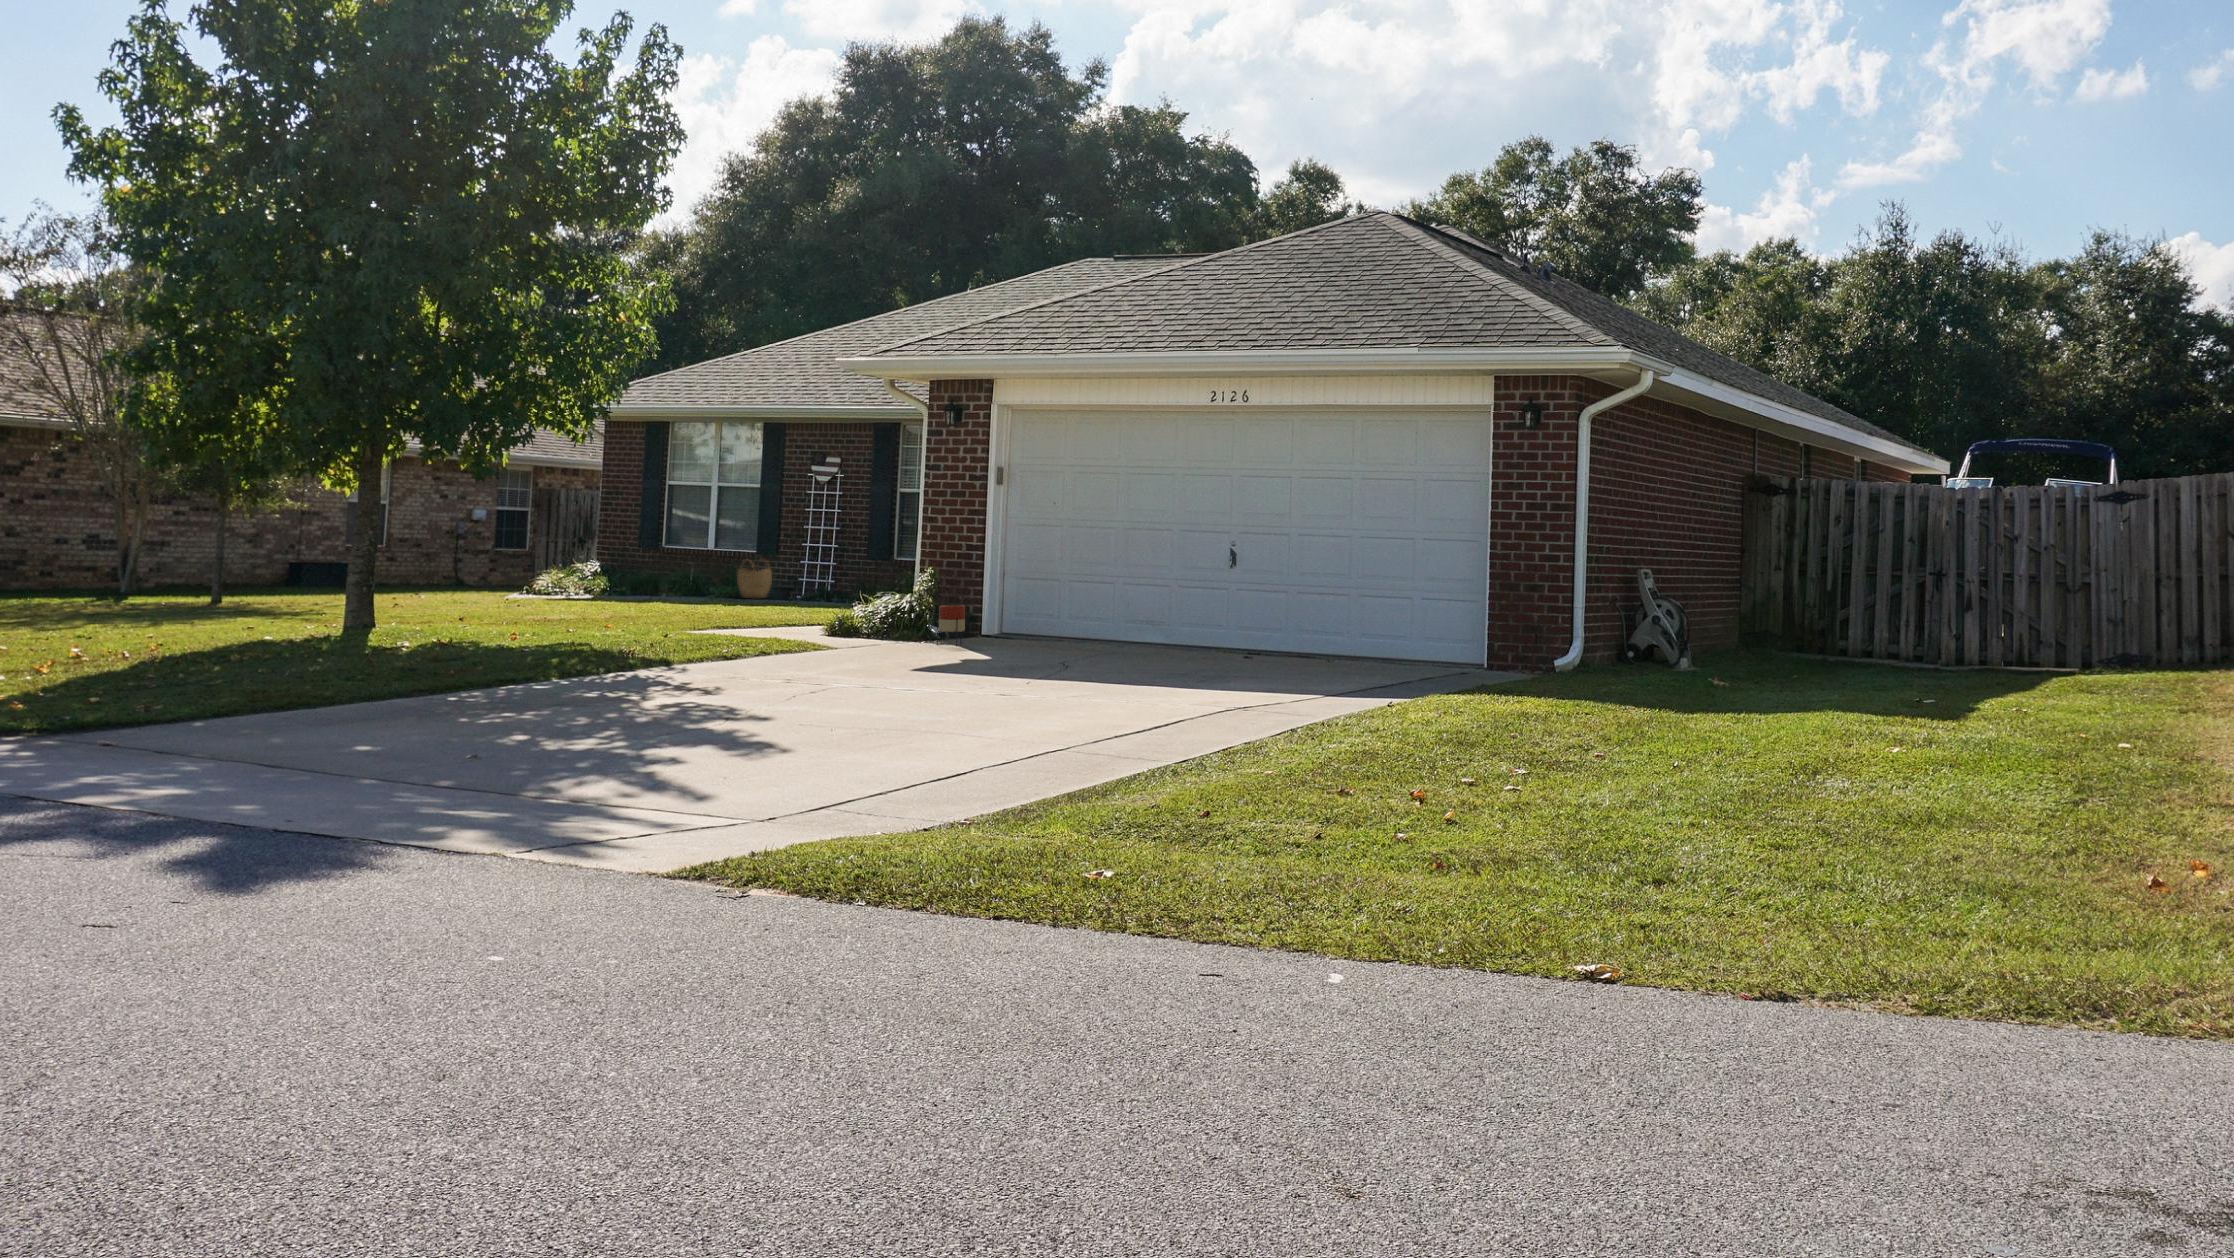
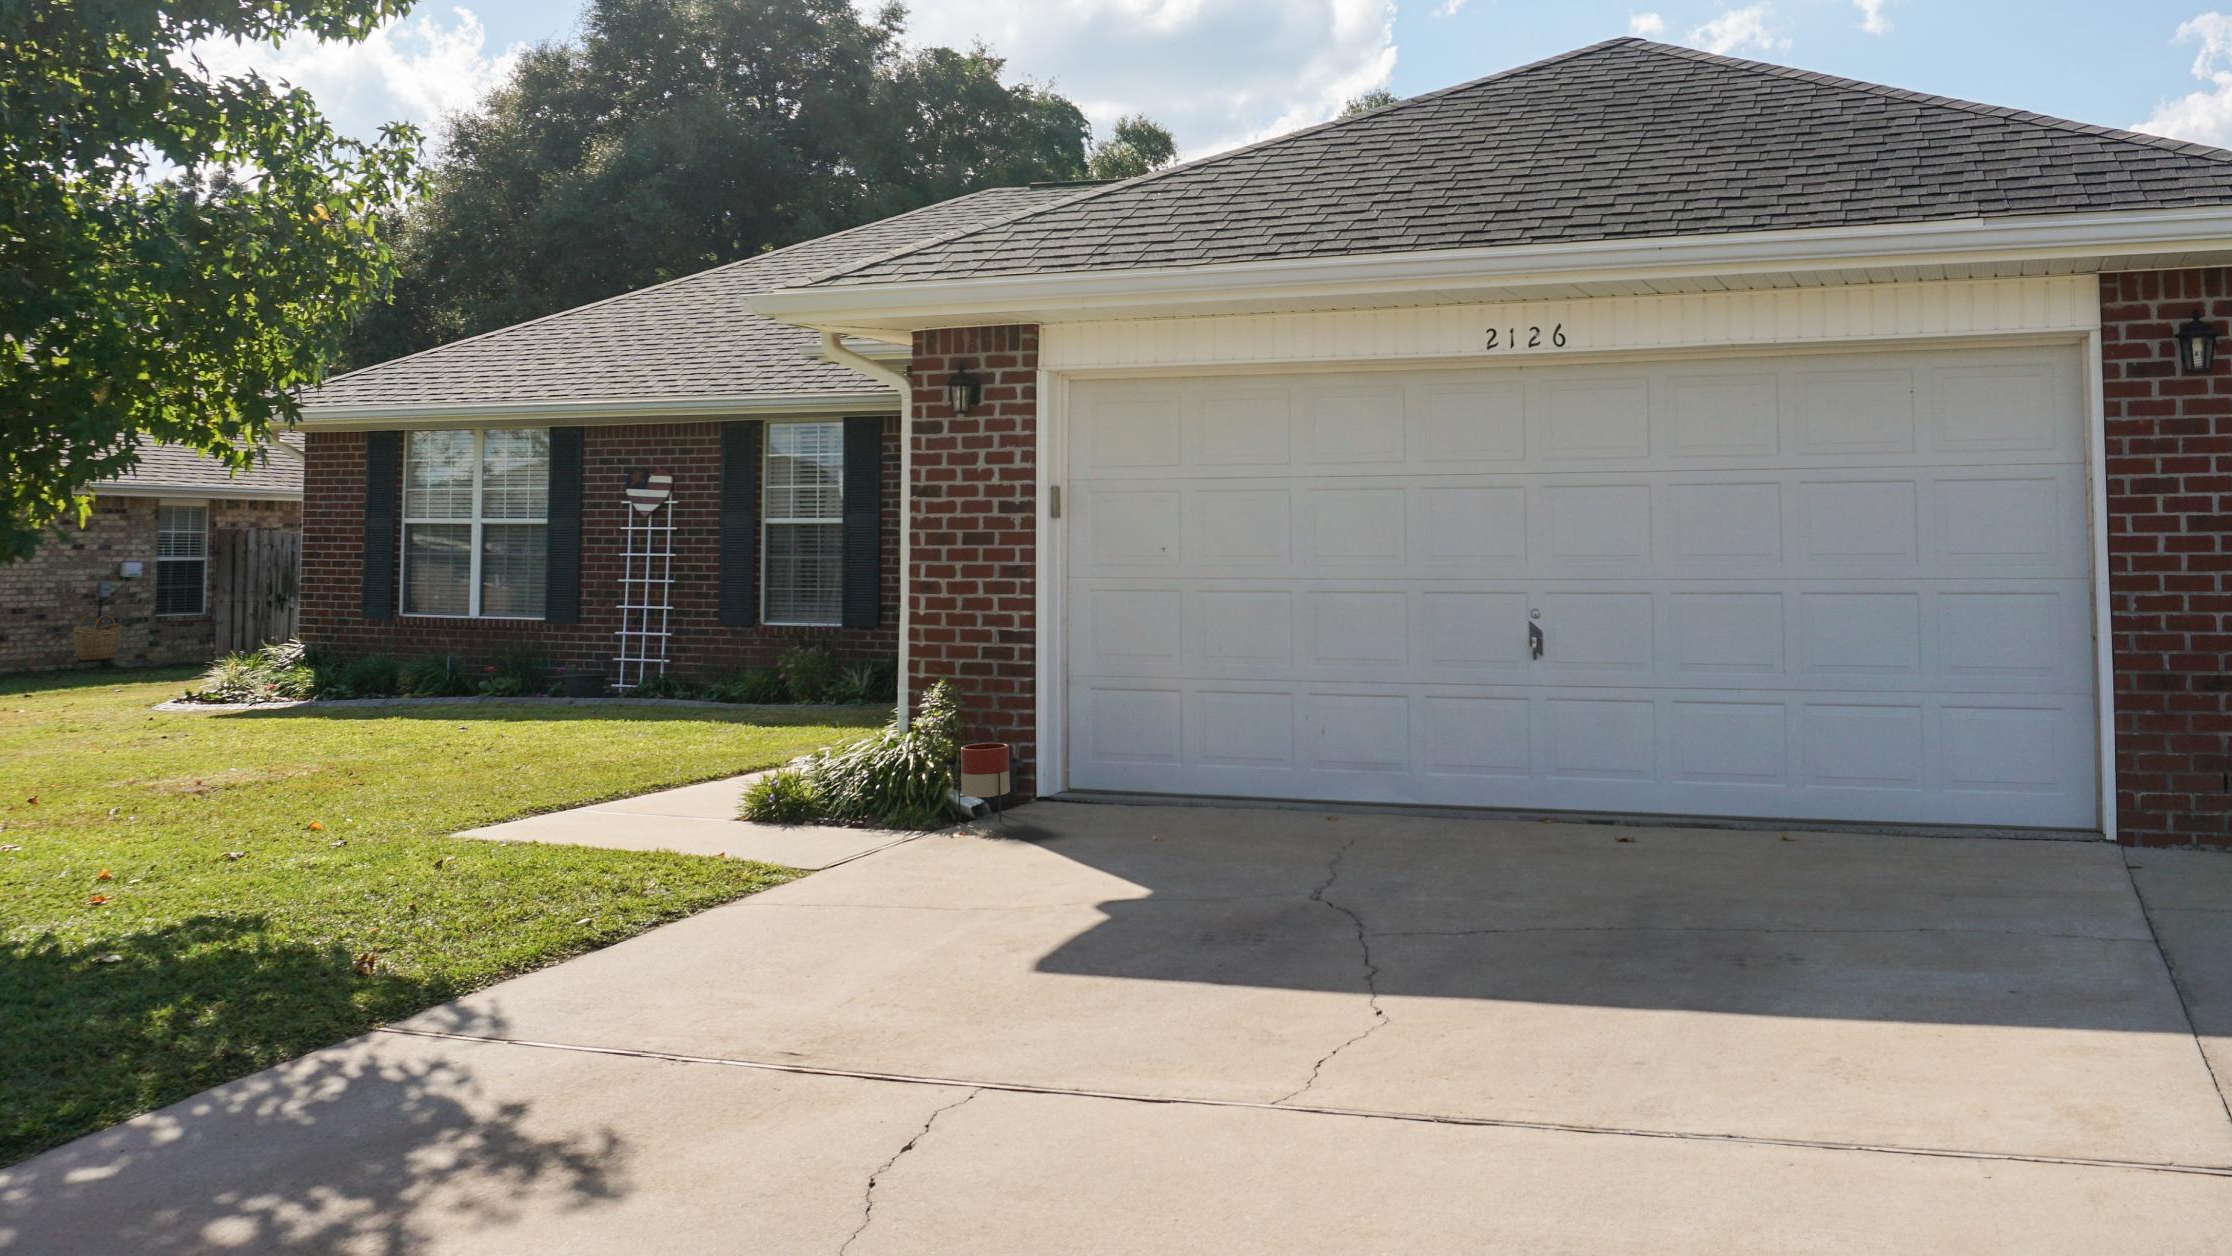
woven basket: present [737,560,772,599] -> present [73,615,121,661]

